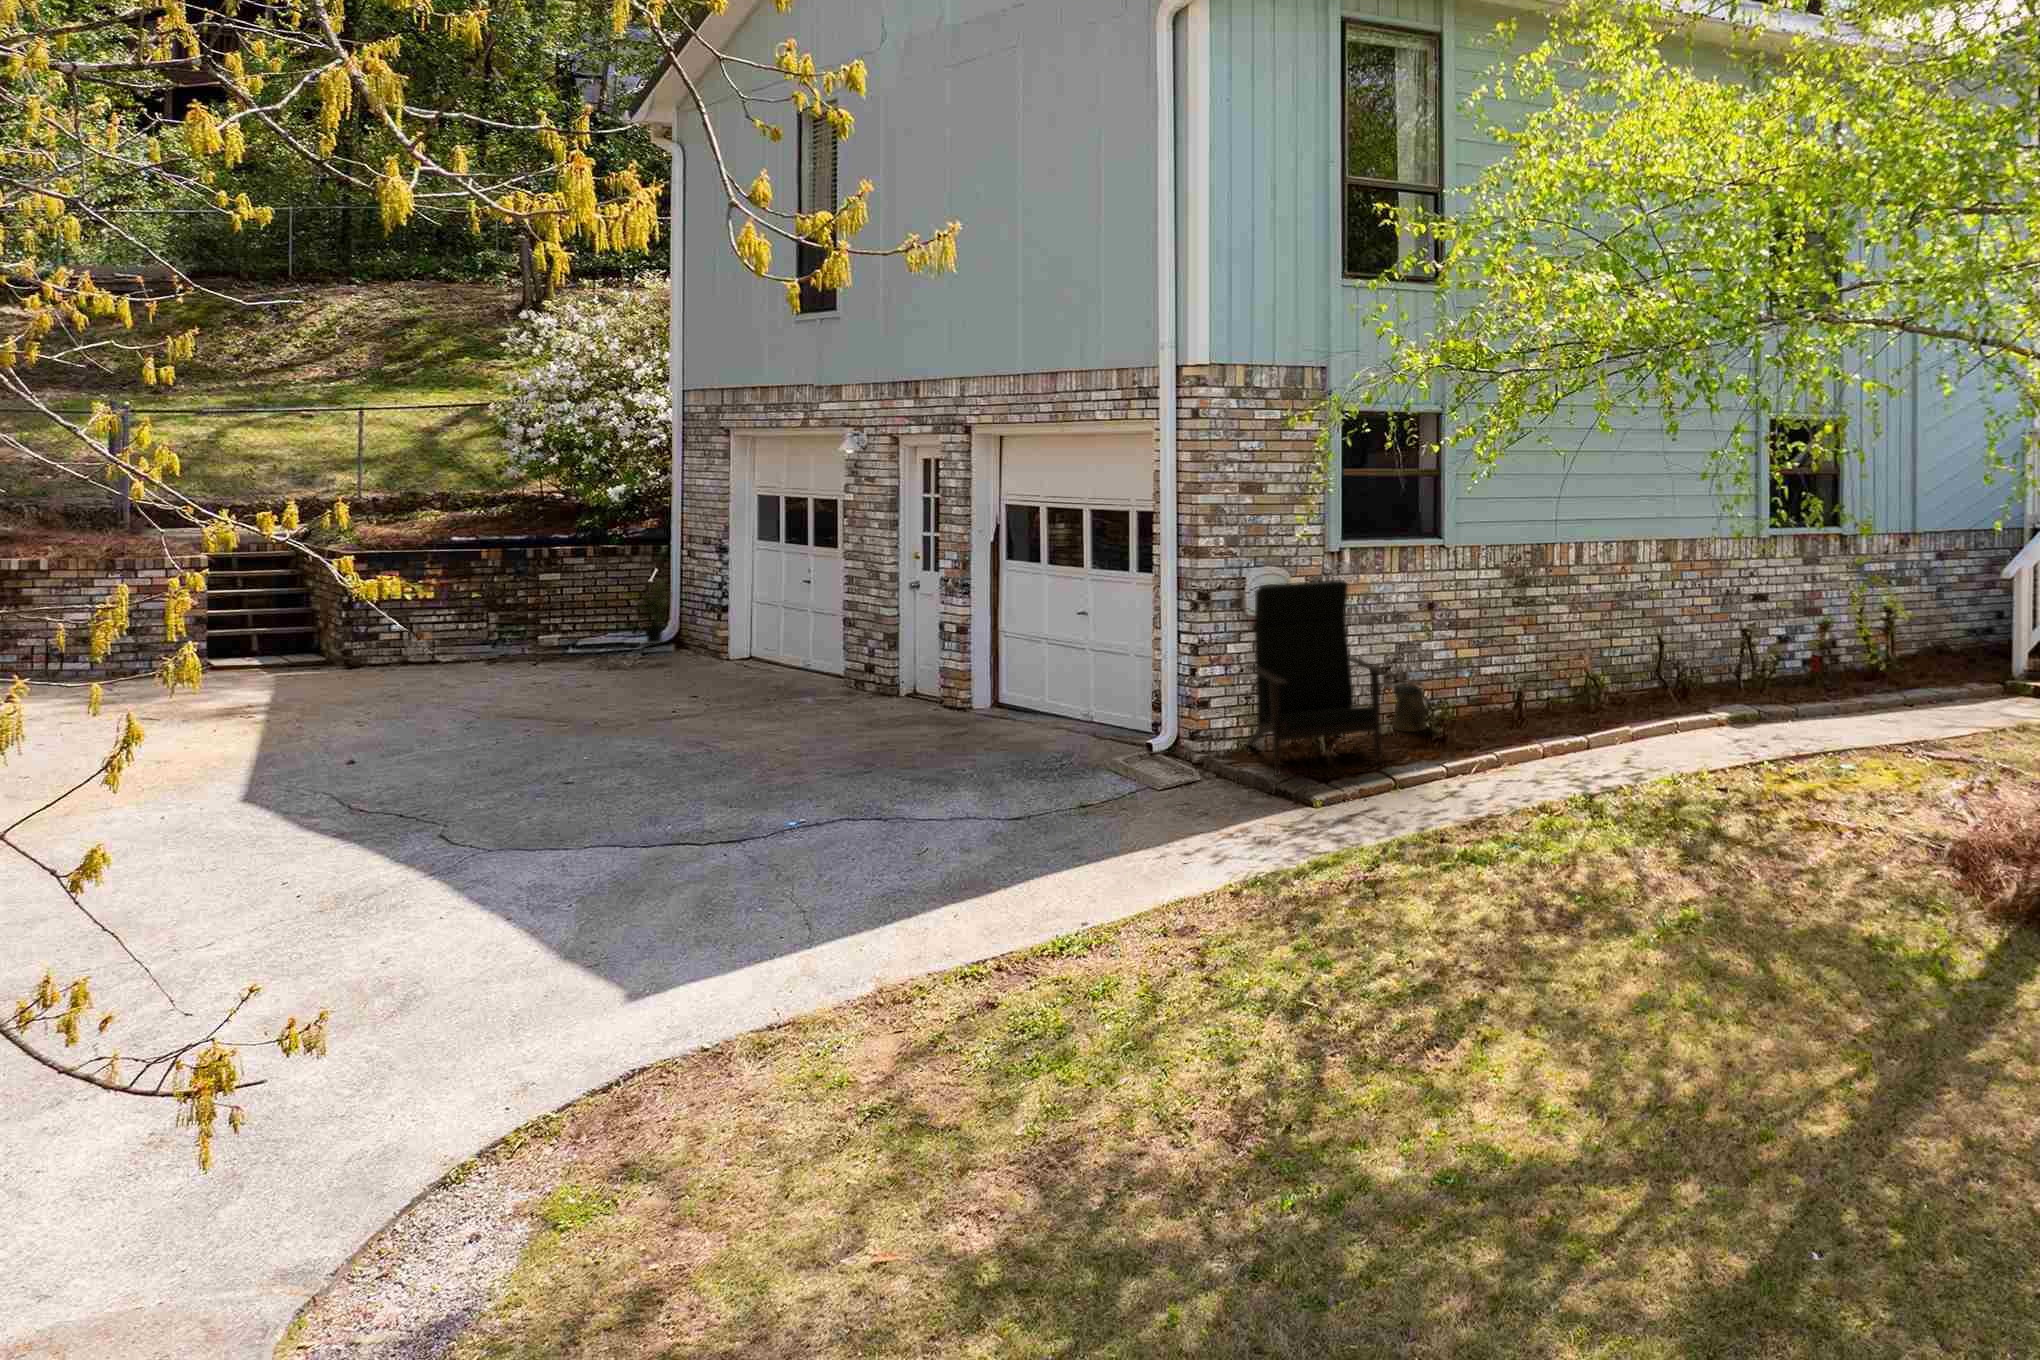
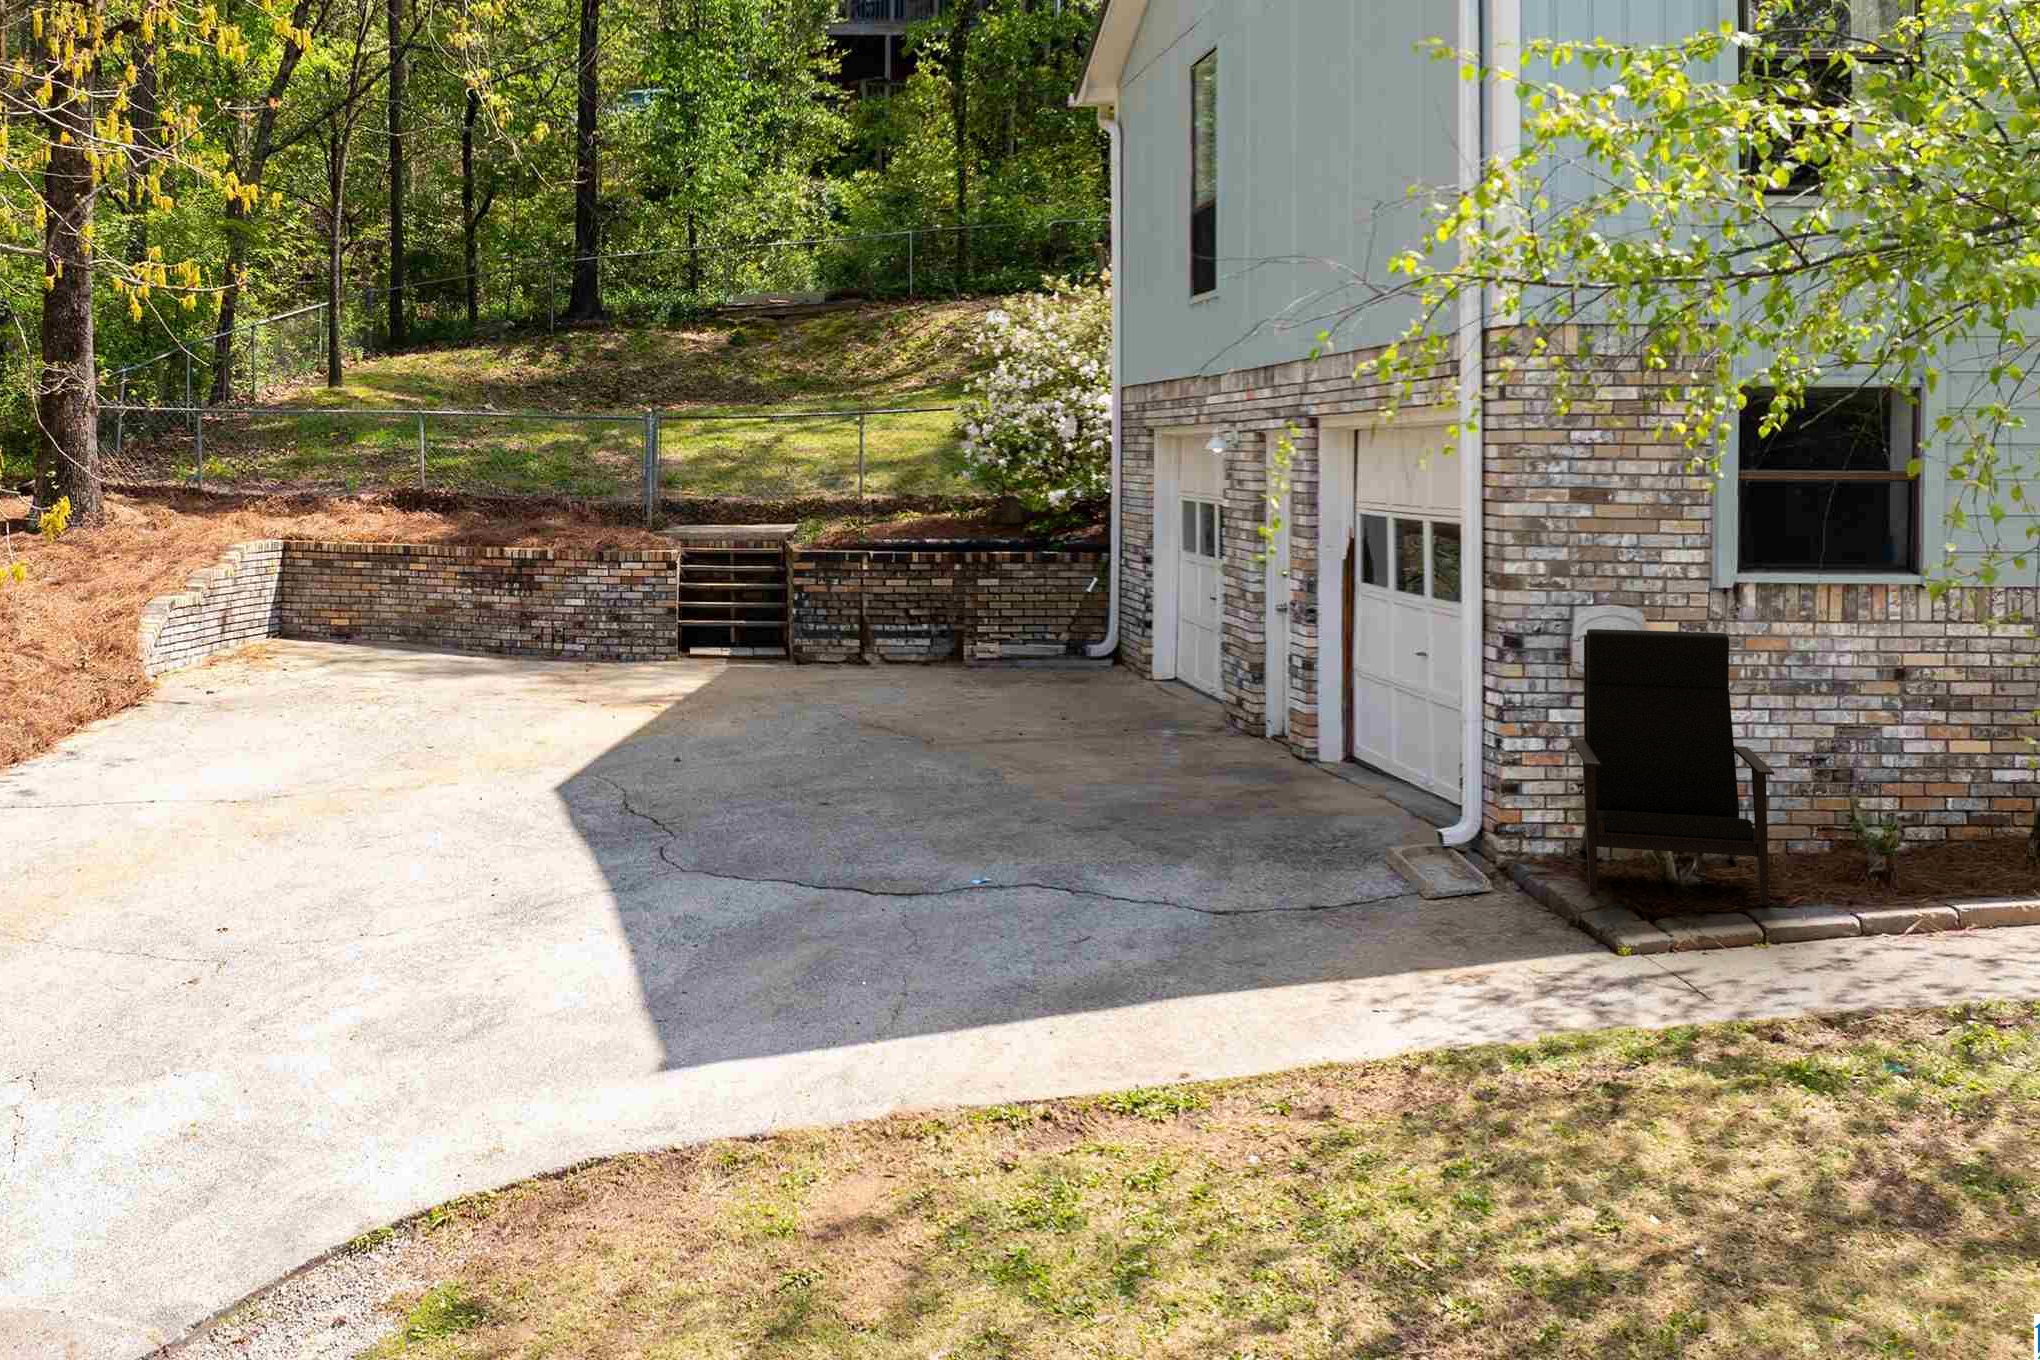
potted plant: present [637,579,672,644] -> none [1055,590,1094,661]
watering can: present [1392,684,1437,732] -> present [980,494,1022,524]

